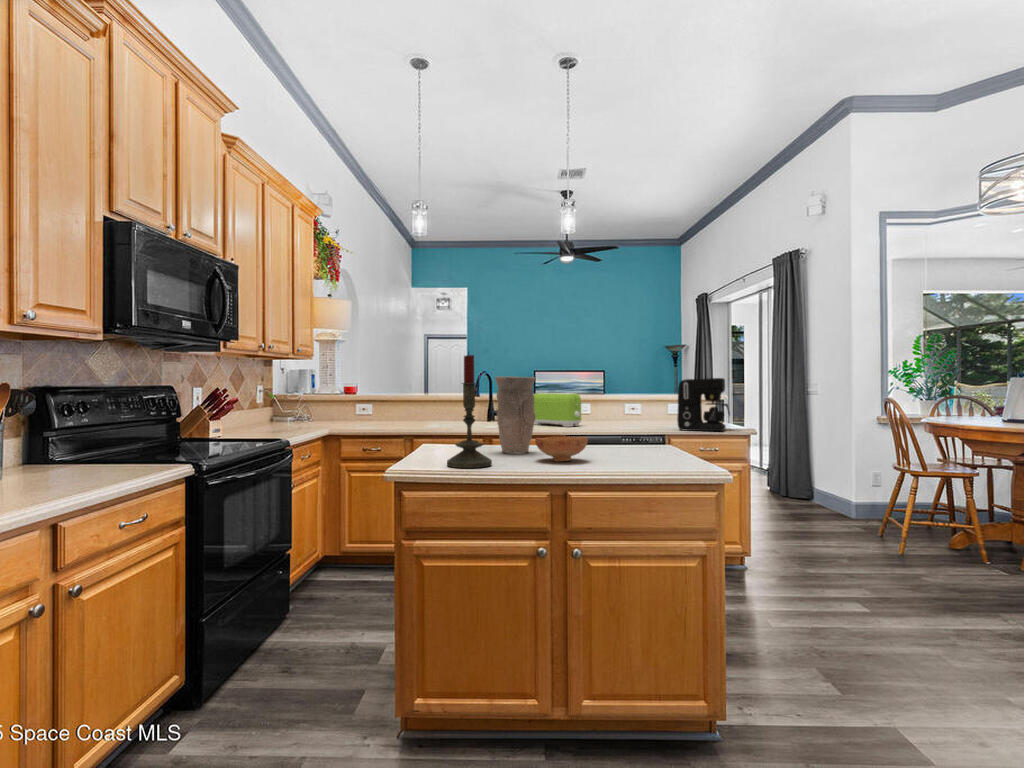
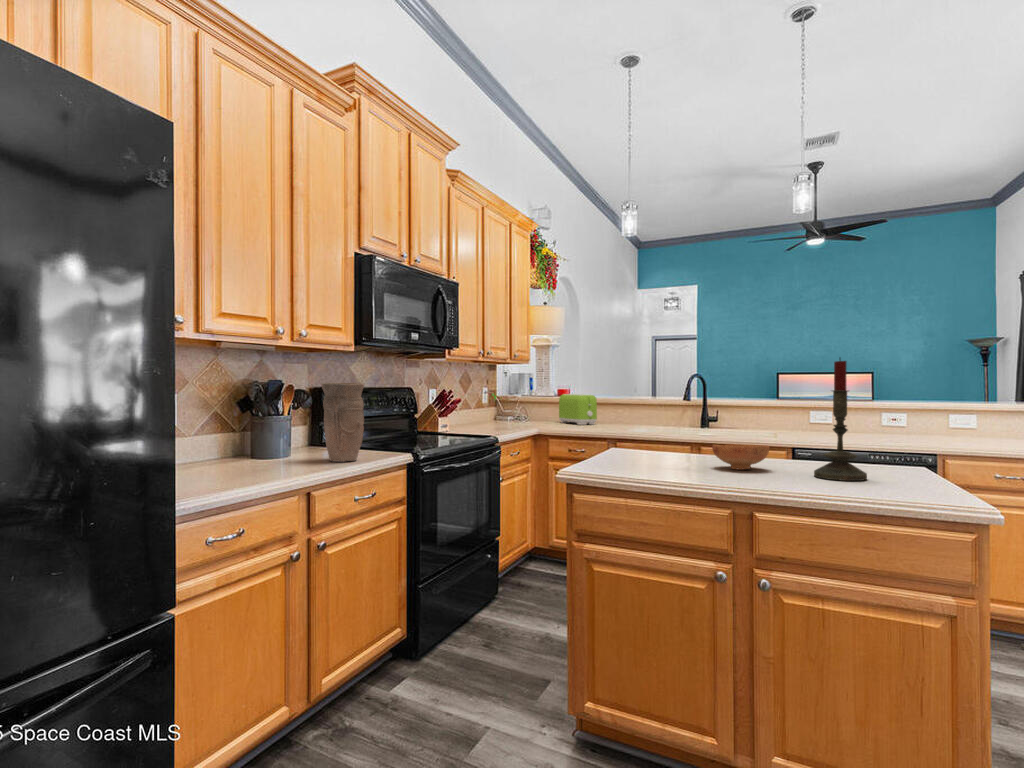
candle: present [447,353,492,468] -> present [814,358,867,481]
vase: present [495,376,535,453] -> present [321,383,364,462]
coffee maker: present [677,378,730,431] -> none [927,384,1003,449]
toaster: present [534,393,581,427] -> present [559,394,597,425]

